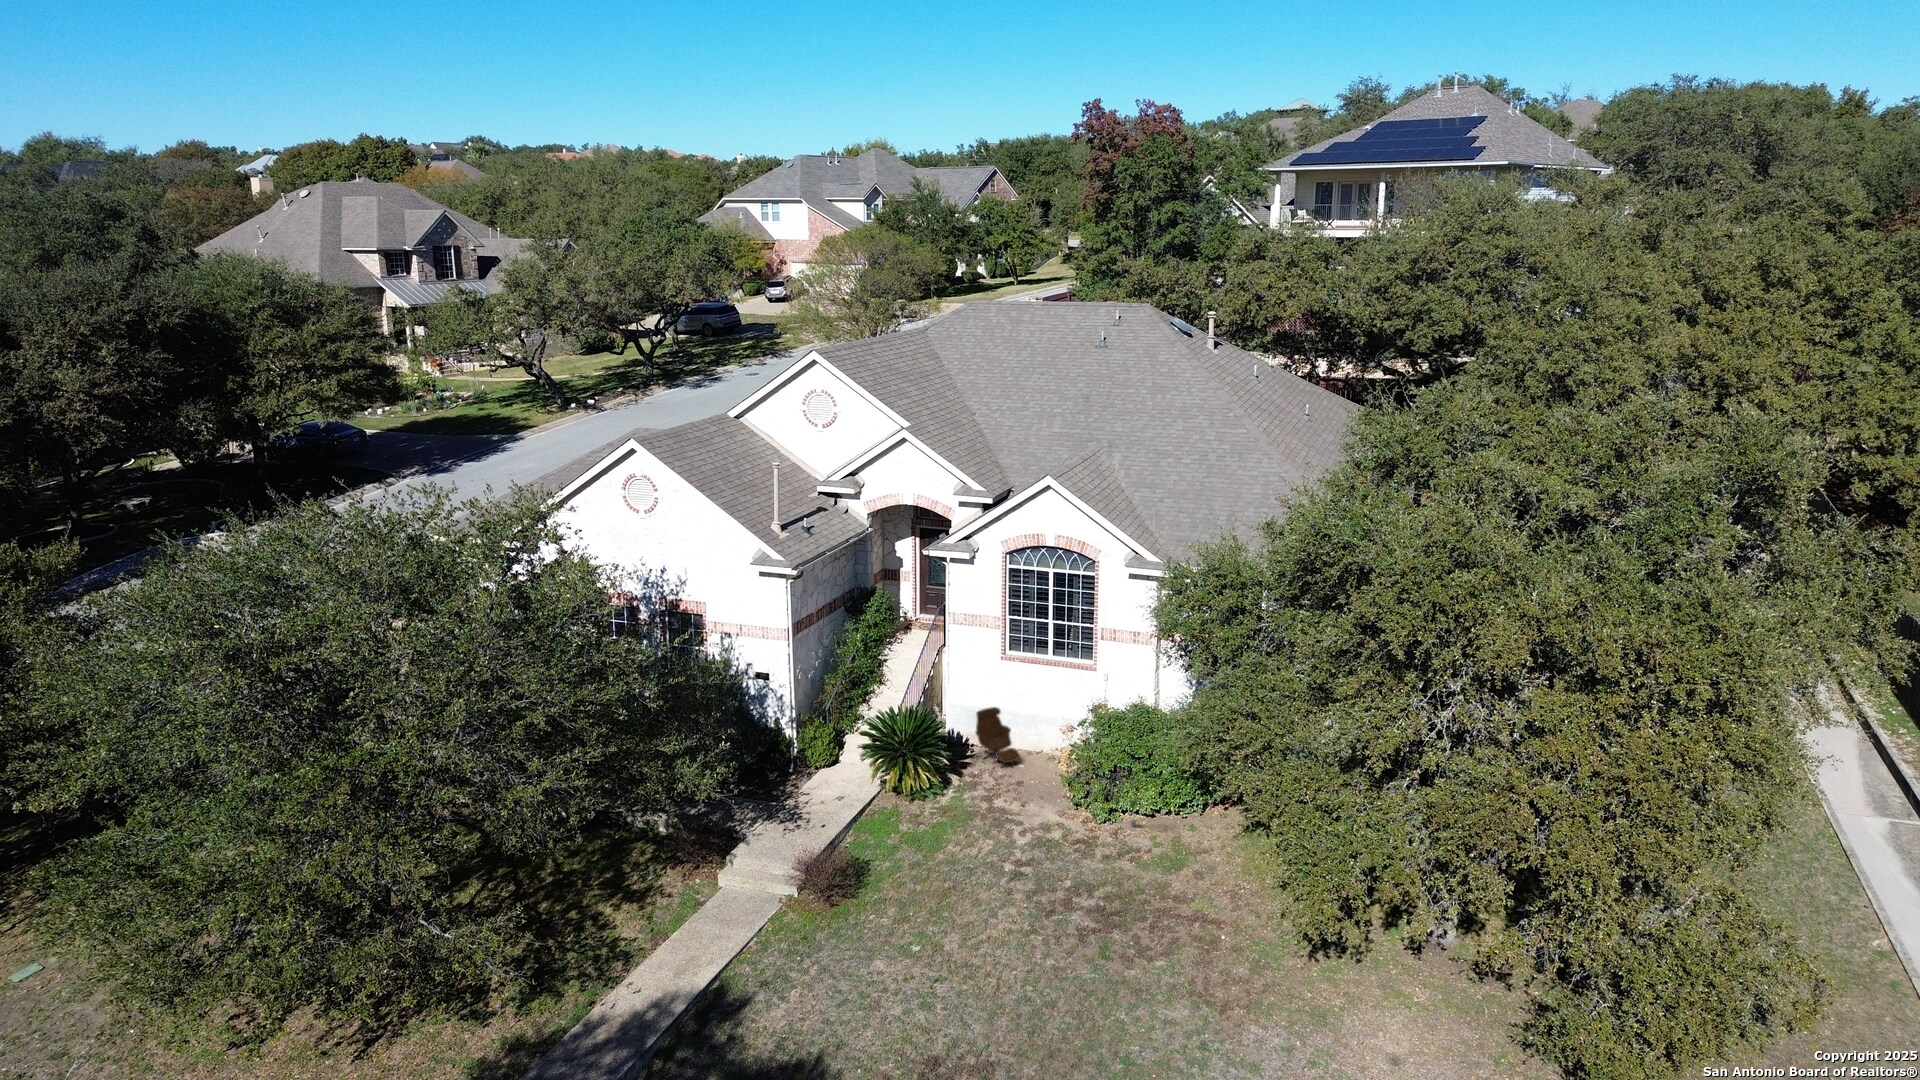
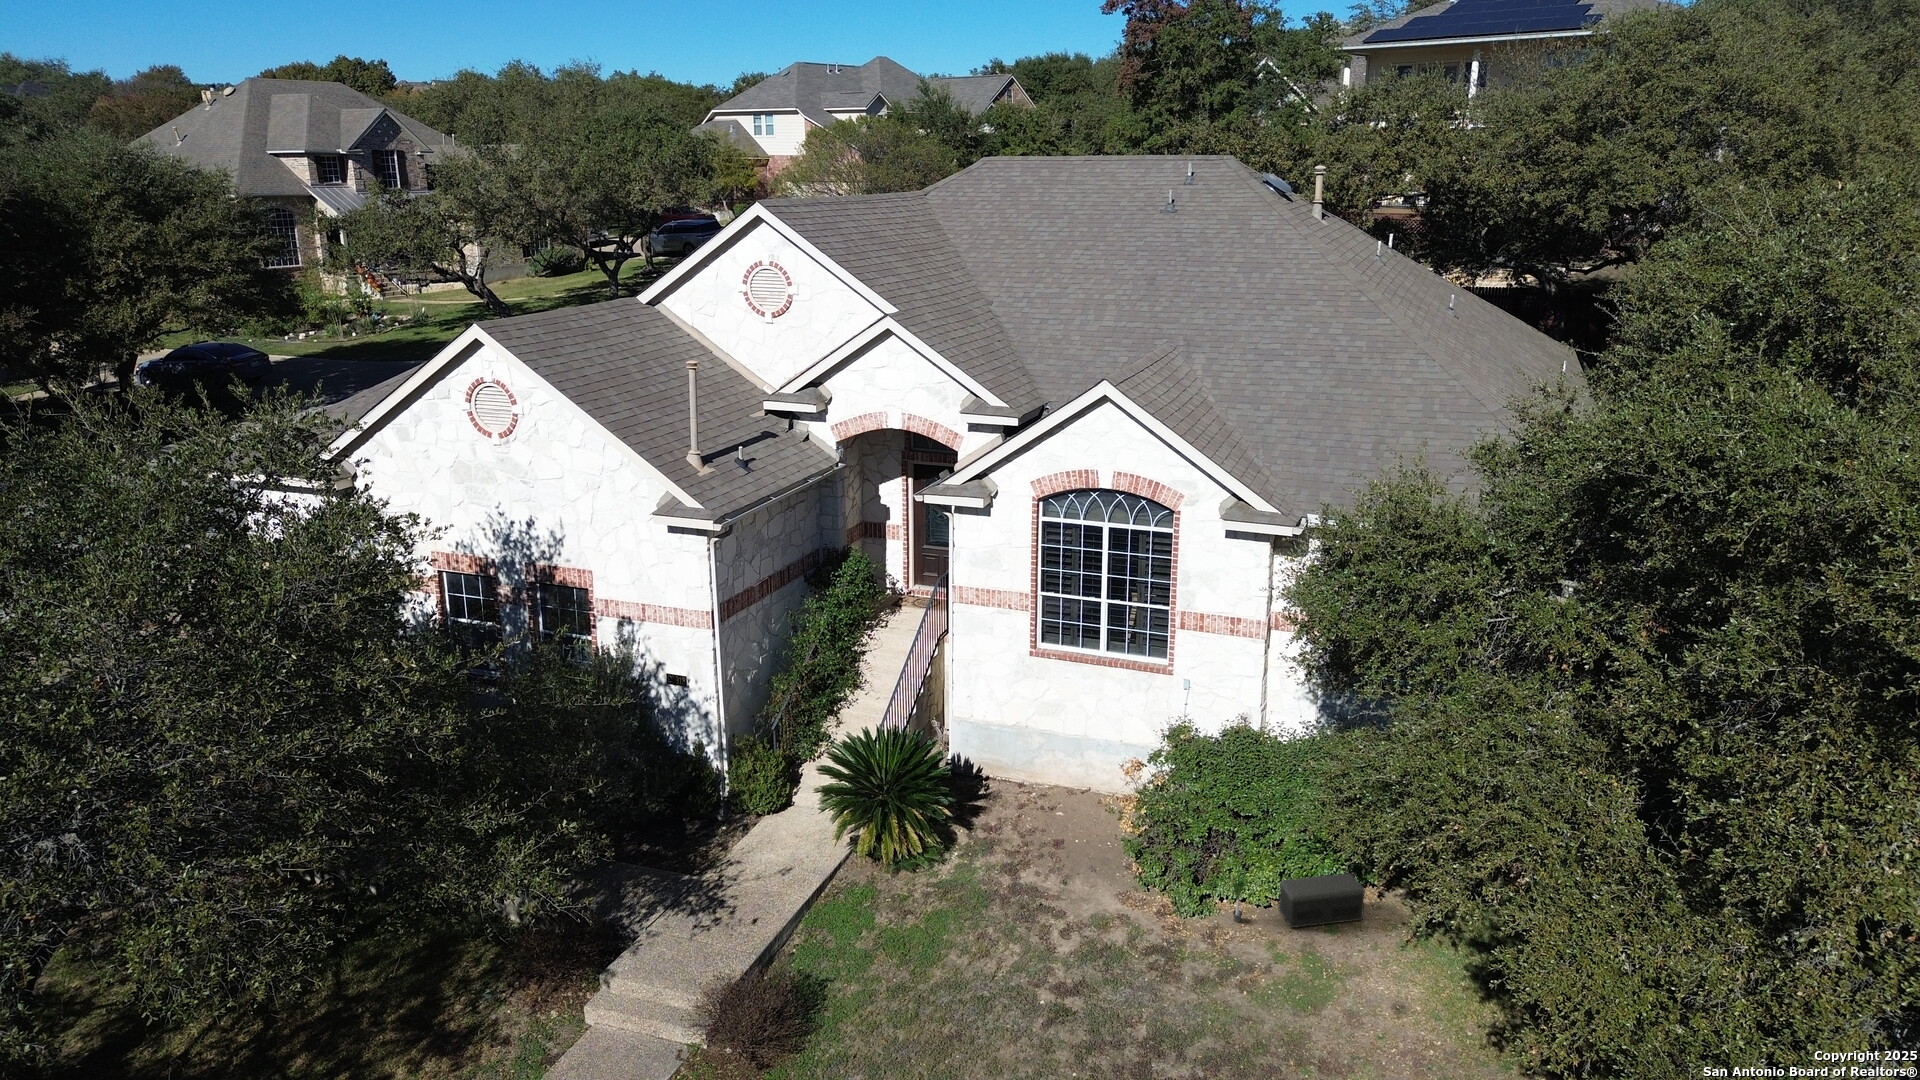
lounge chair: present [976,707,1020,764] -> none [991,724,1057,816]
storage bench: none [1160,796,1214,830] -> present [1279,873,1365,928]

